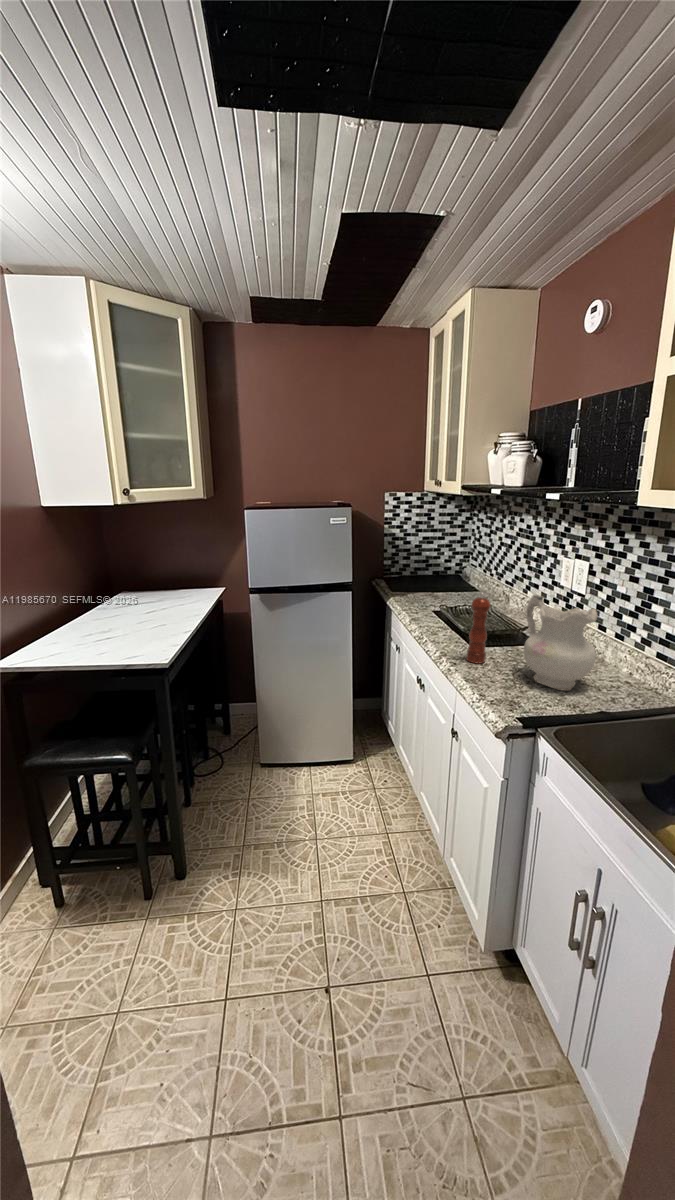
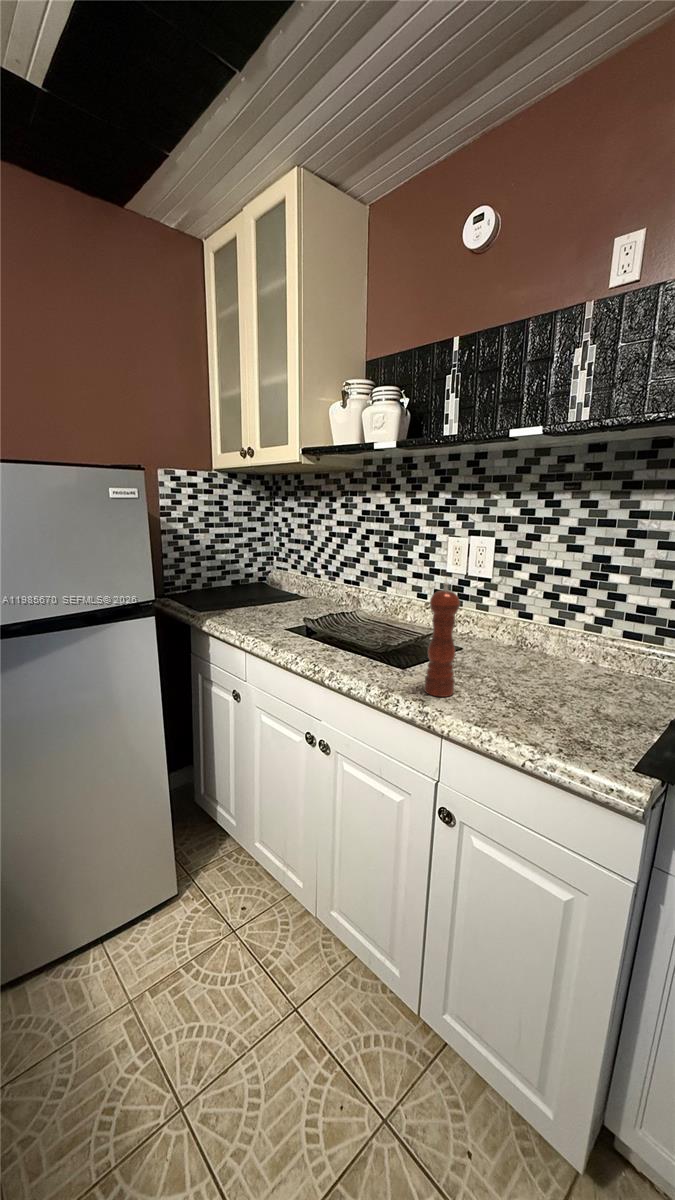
ceramic pitcher: present [524,595,597,691] -> none [504,575,625,709]

